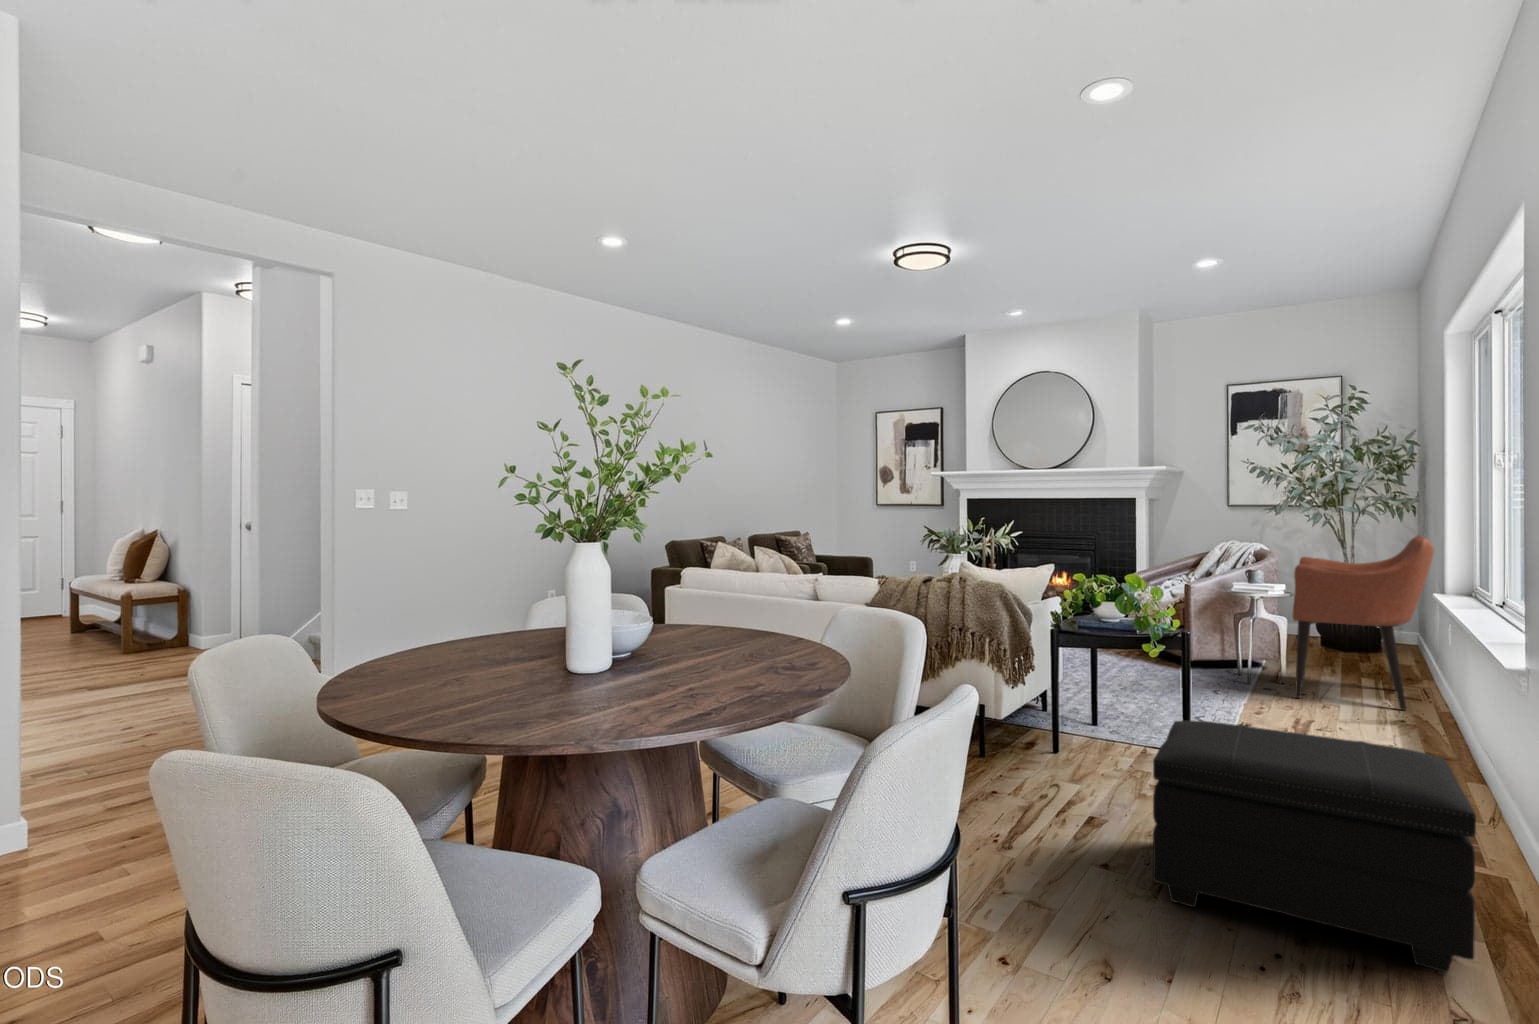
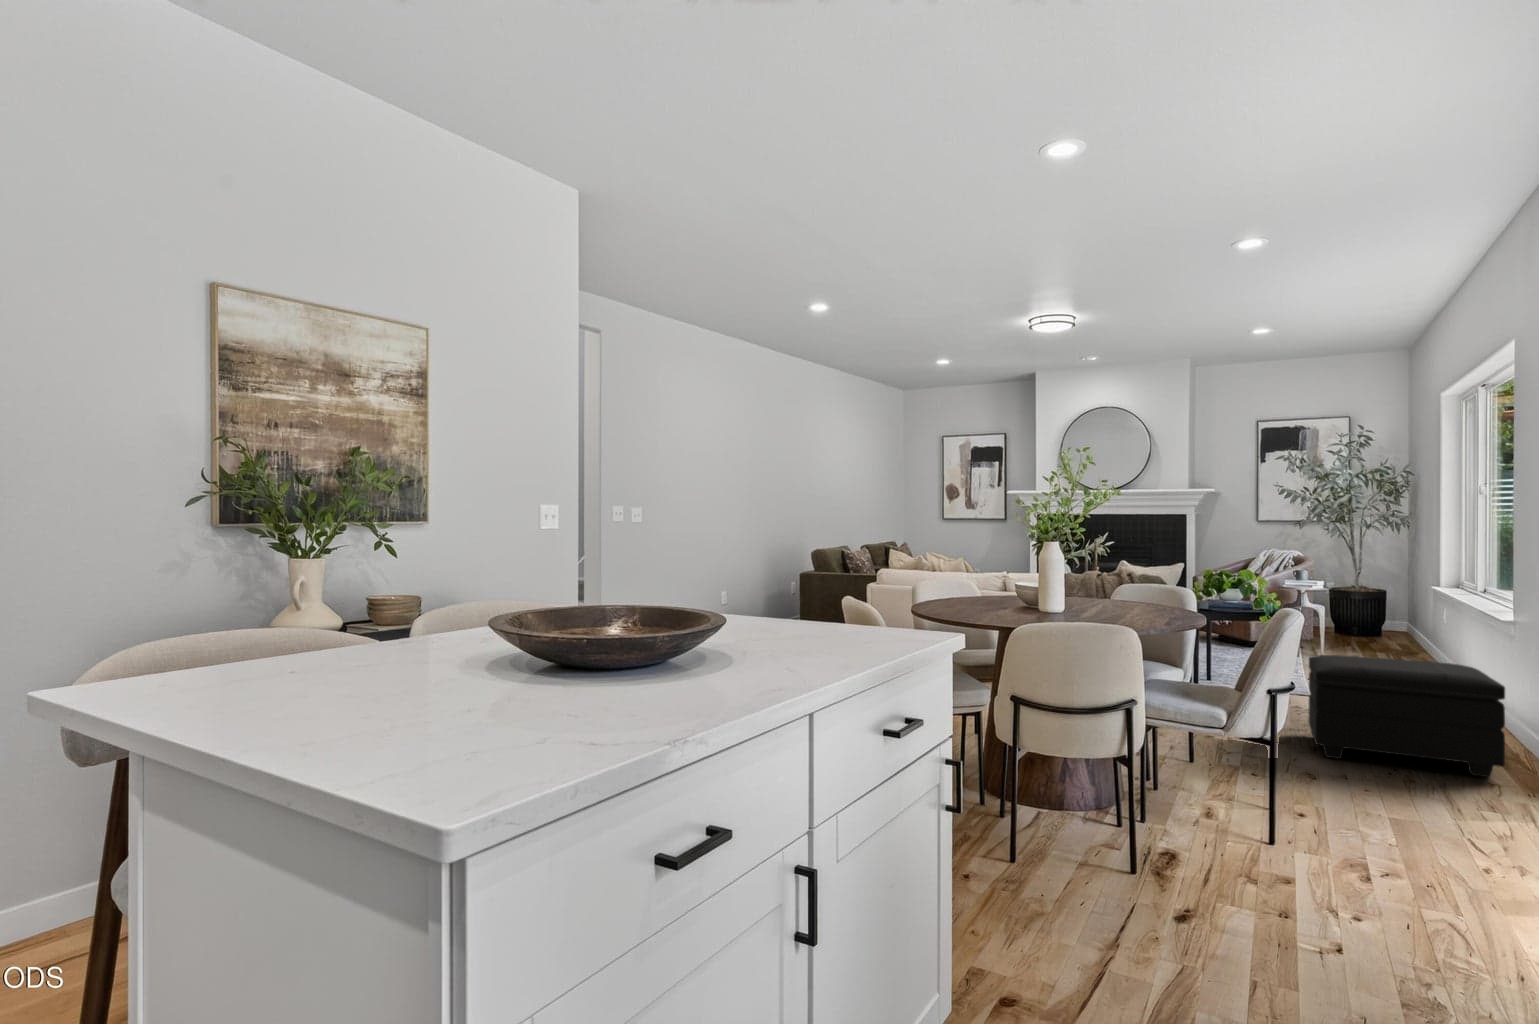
armchair: present [1293,535,1434,710] -> none [1333,543,1436,670]

